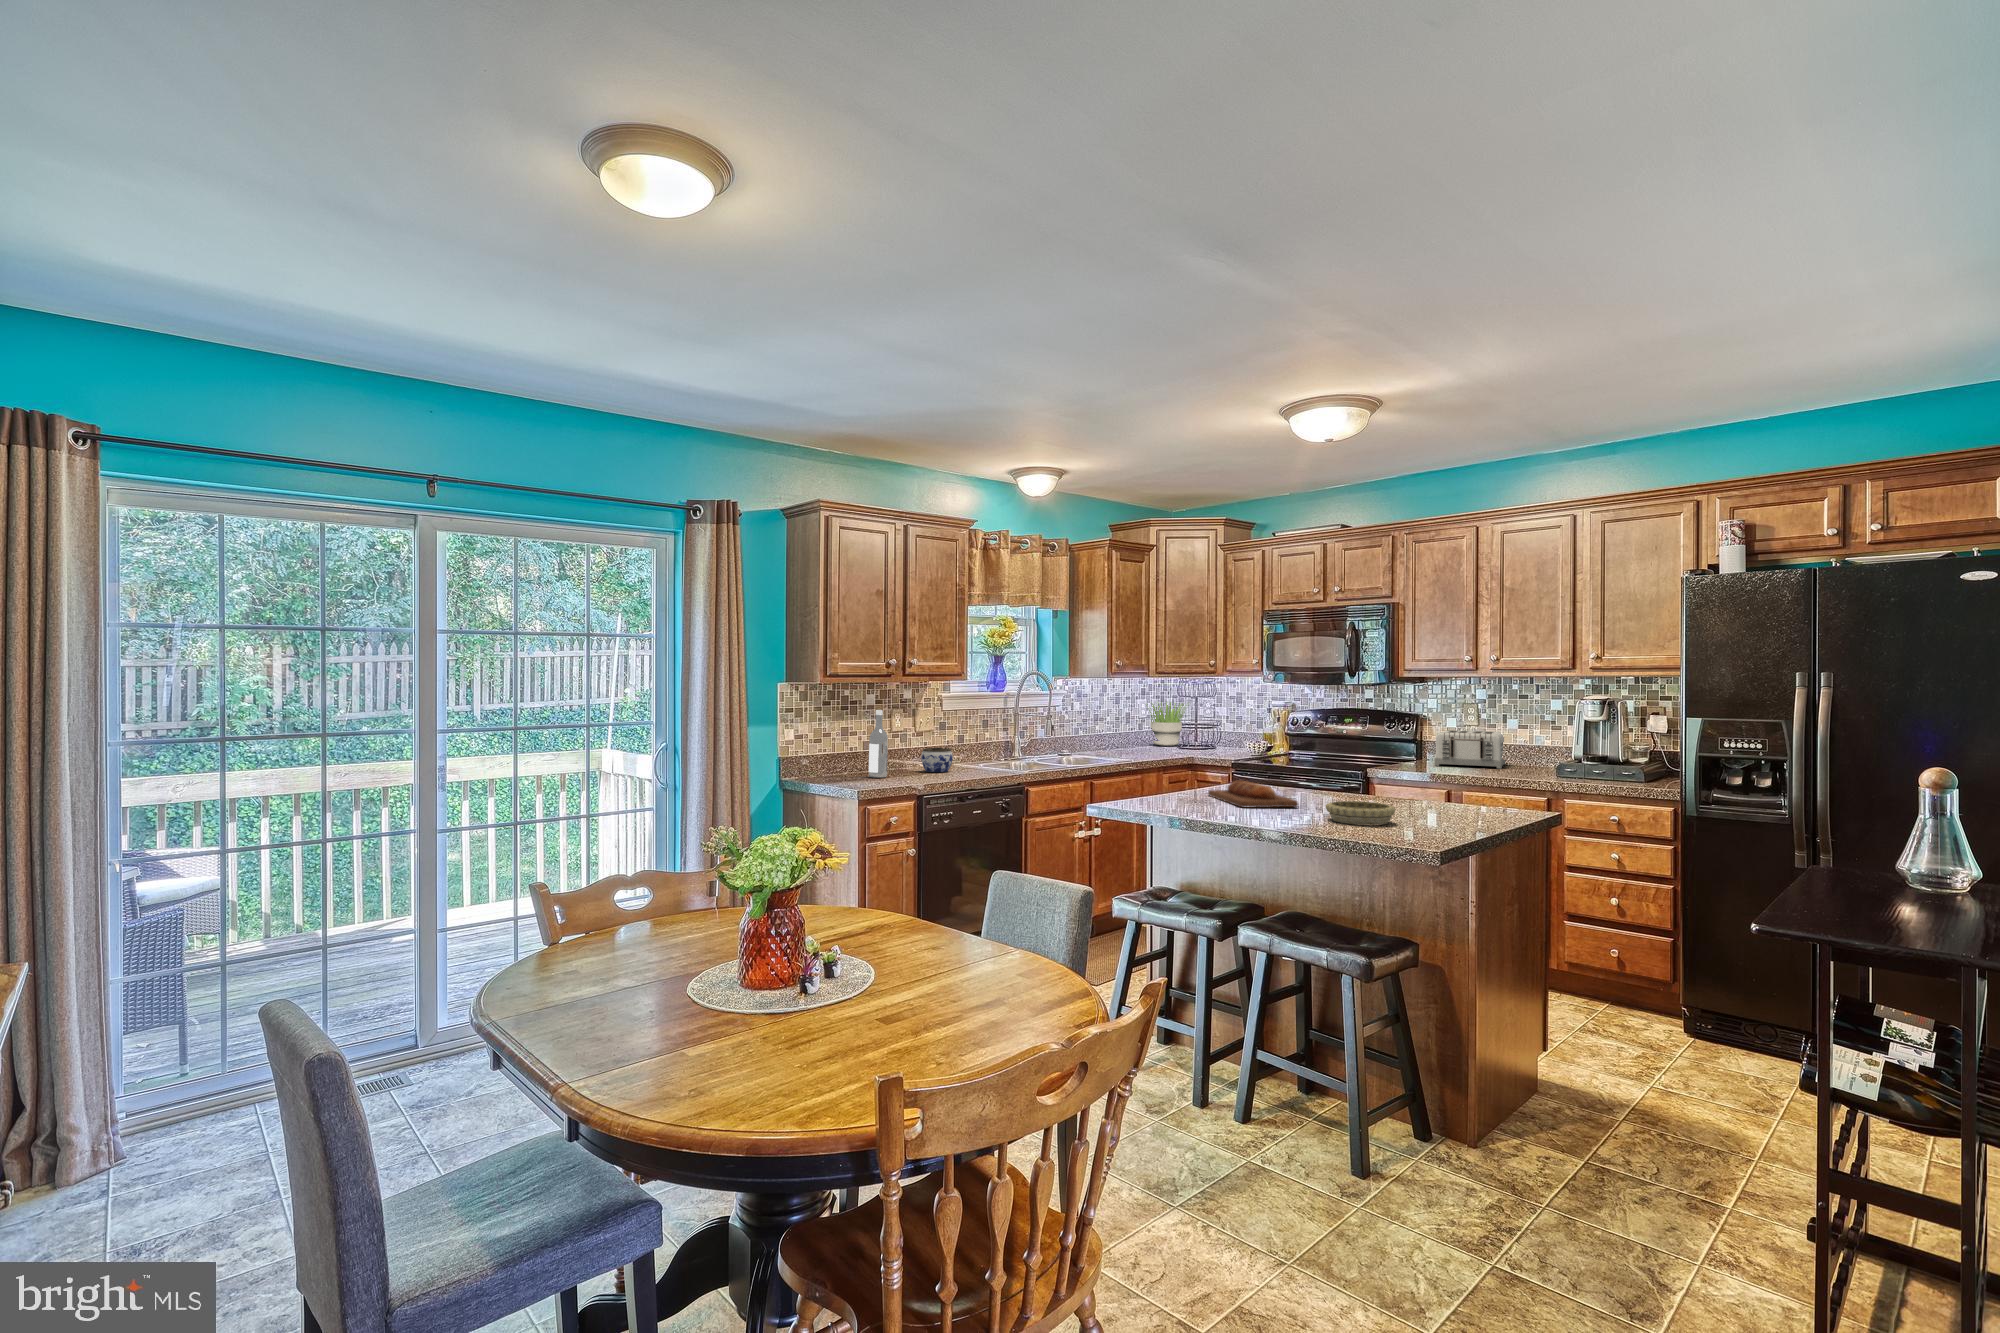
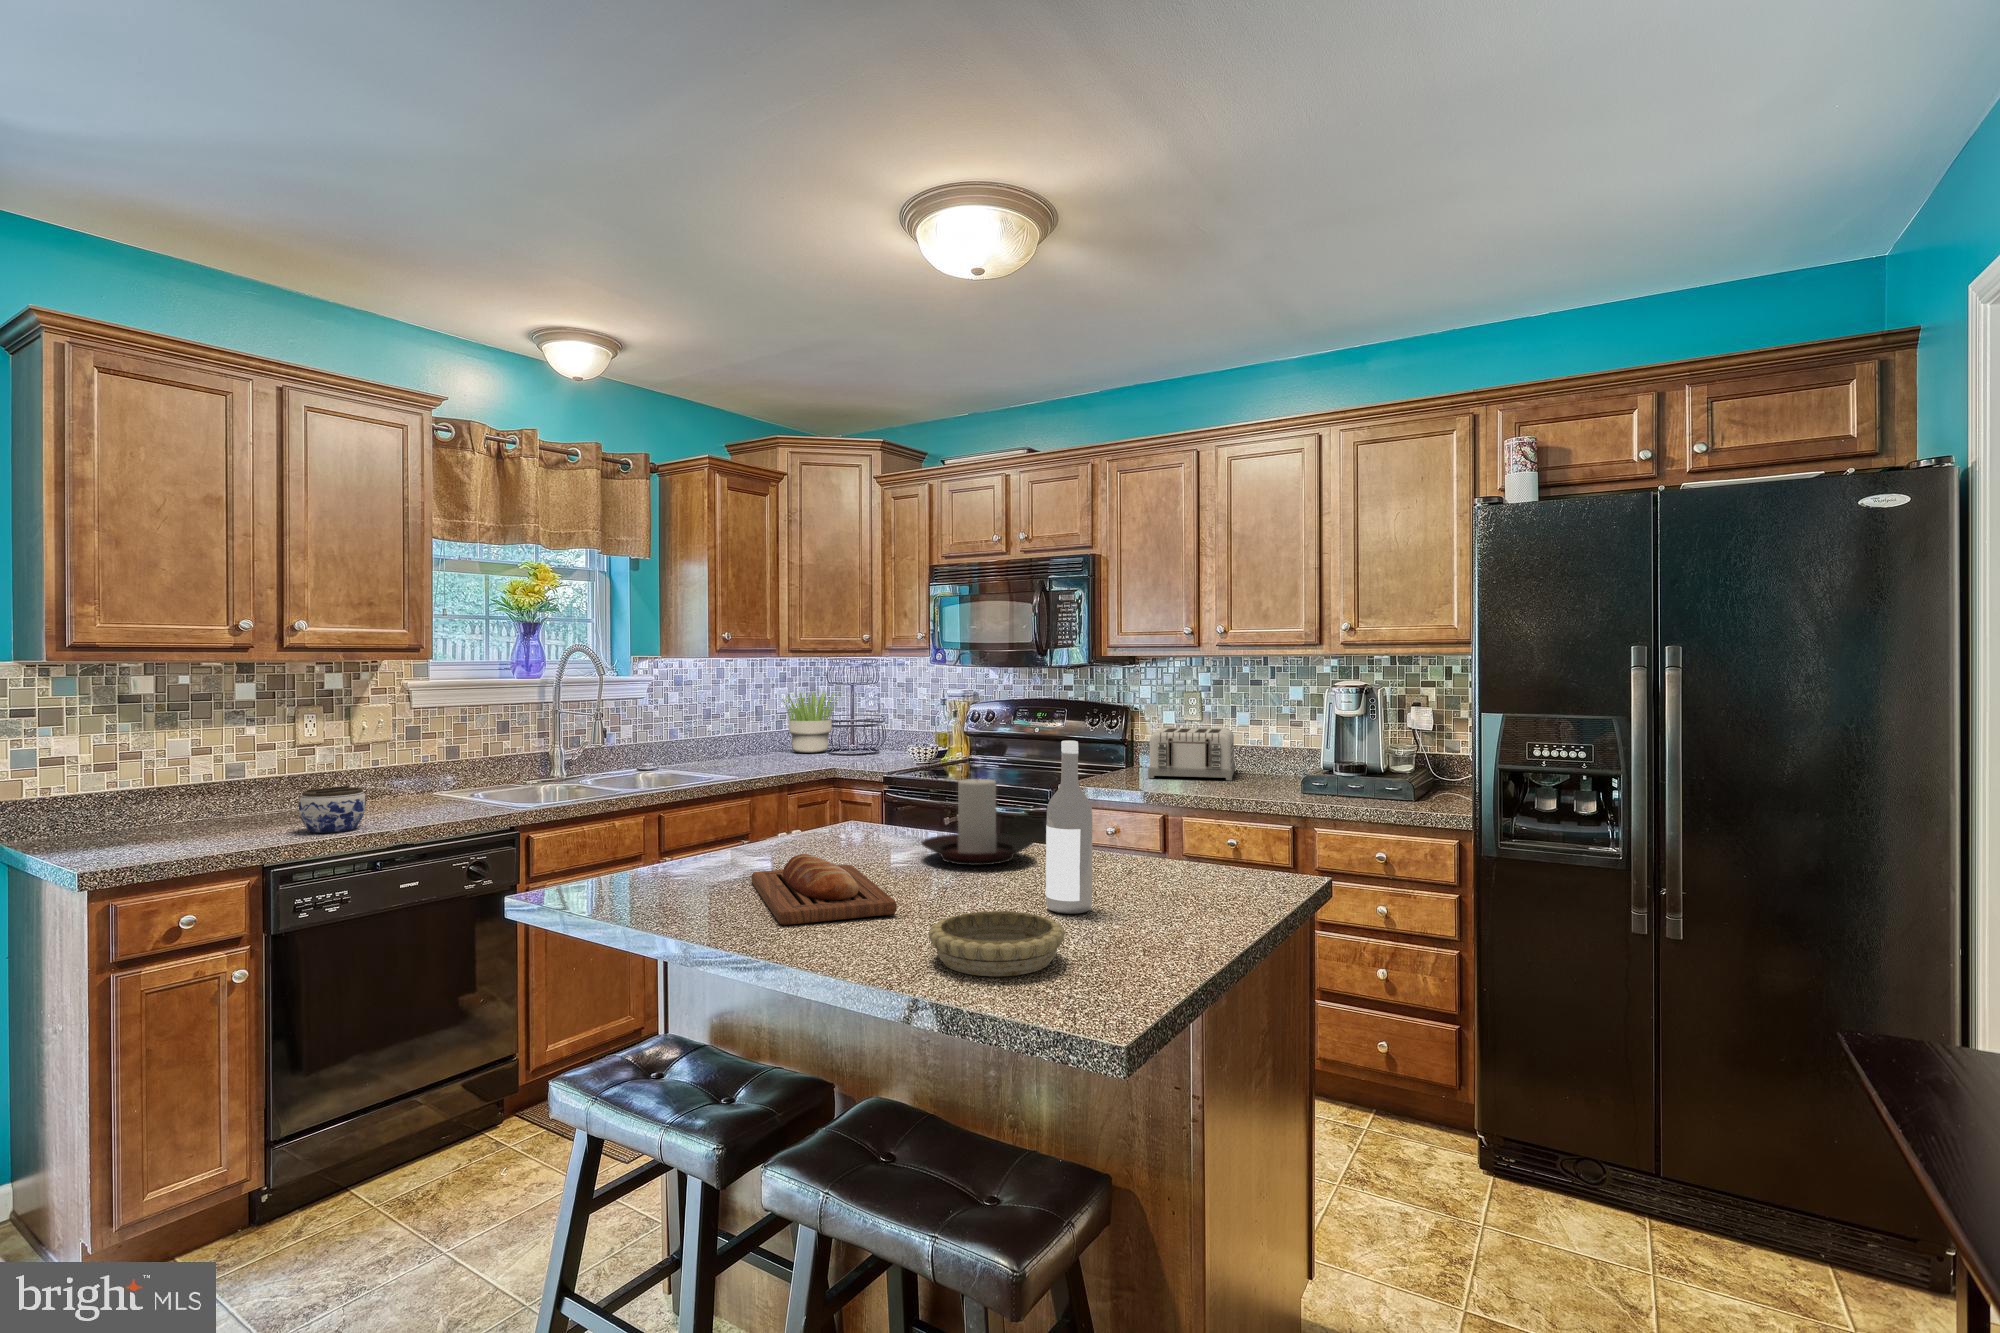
wine bottle: present [869,710,888,778] -> present [1046,741,1092,914]
candle holder: none [1295,745,1364,796] -> present [921,779,1033,865]

